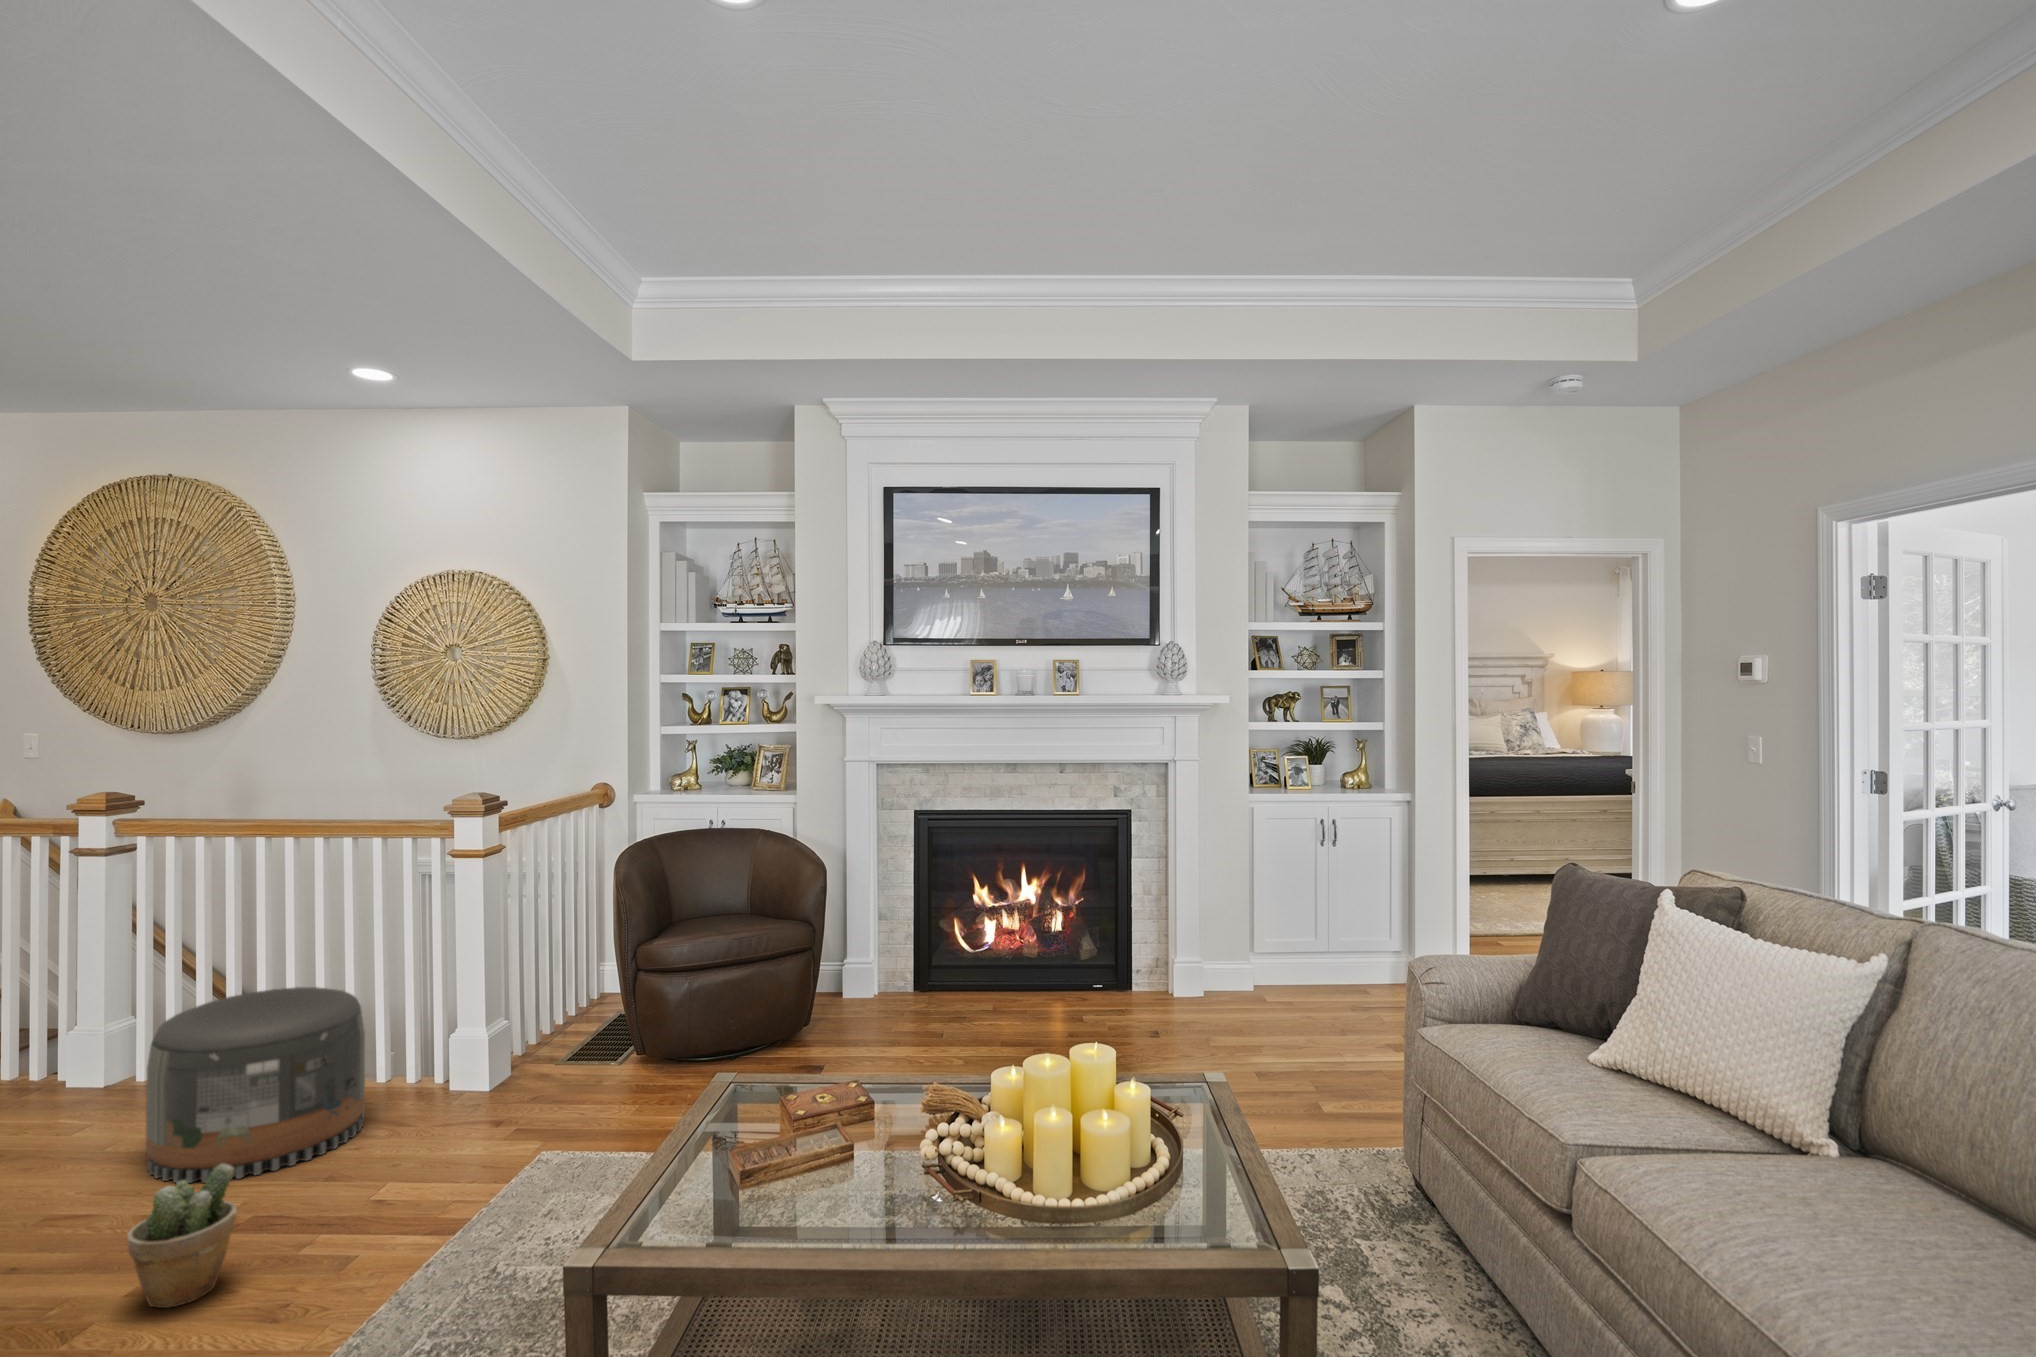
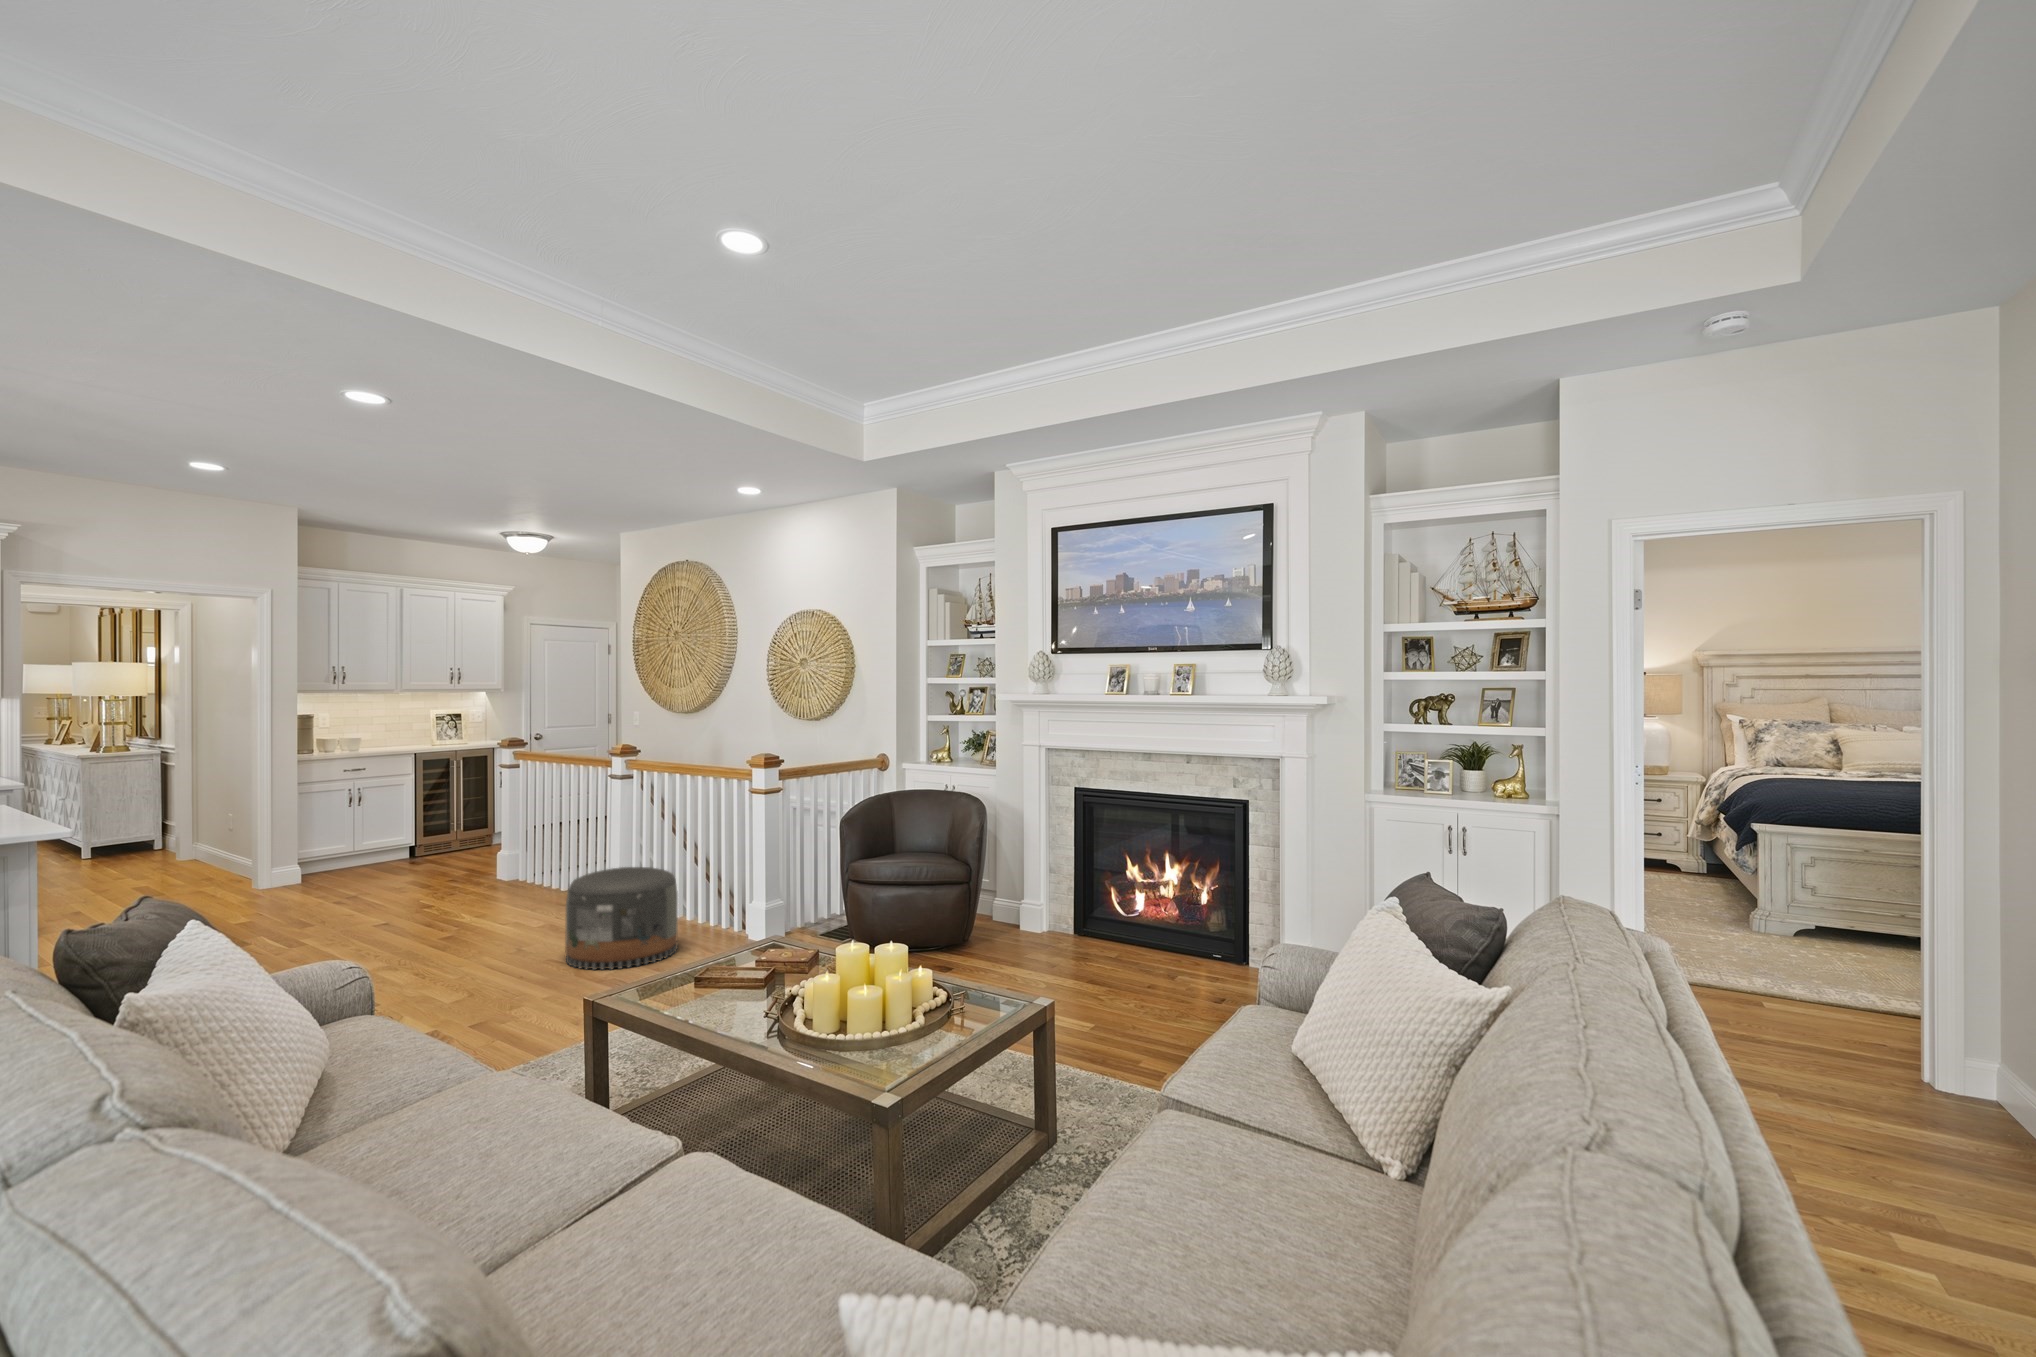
potted plant: present [127,1164,237,1308] -> none [487,952,539,1021]

